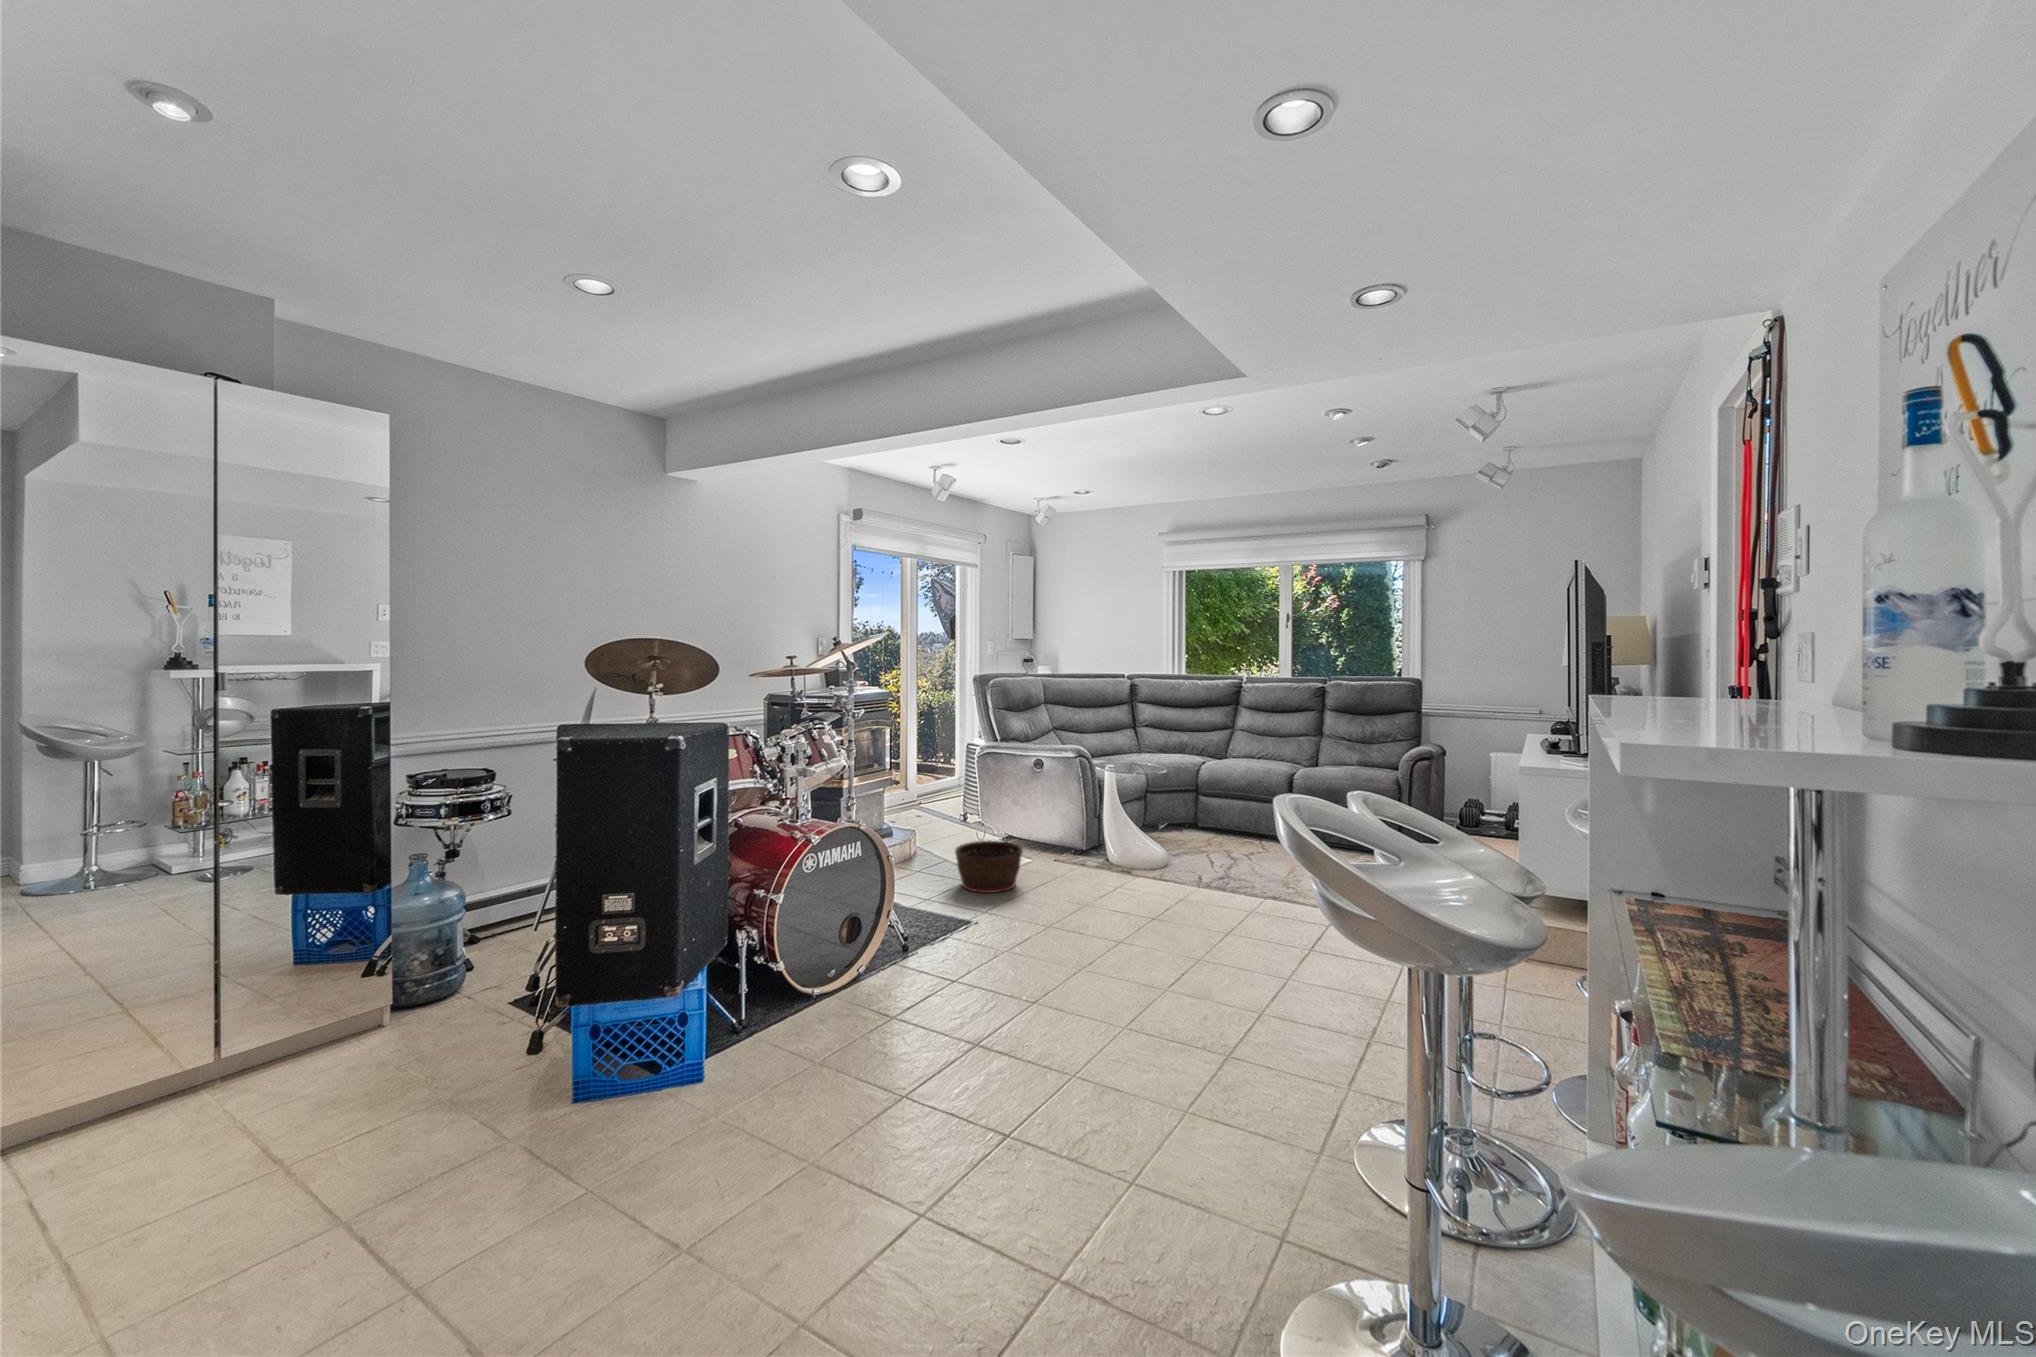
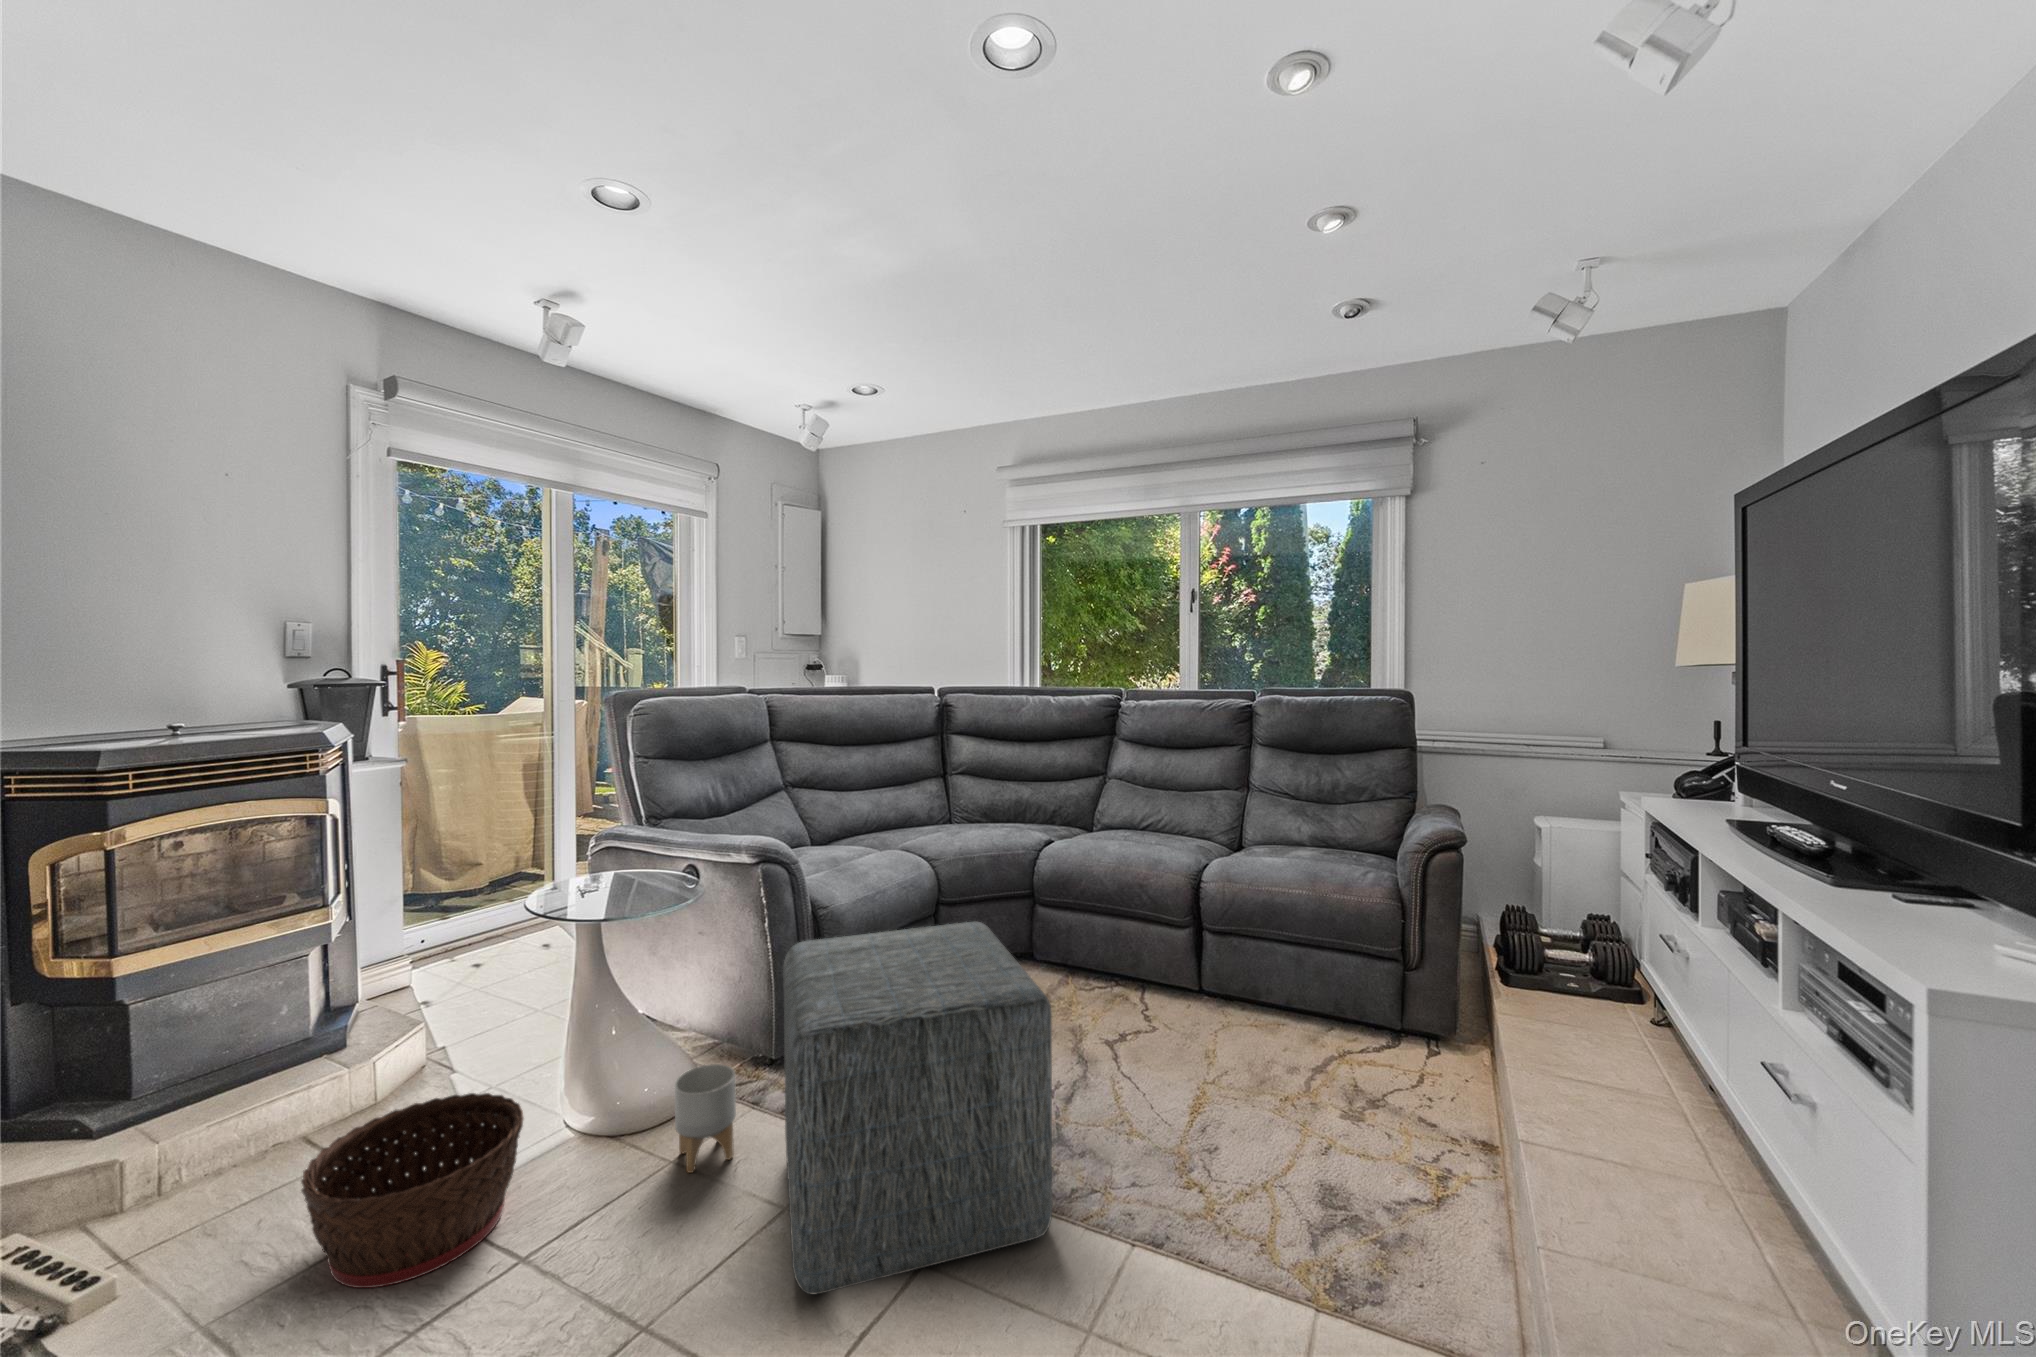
ottoman: none [1116,780,1239,897] -> present [783,922,1052,1294]
planter: none [1069,838,1093,877] -> present [674,1064,736,1173]

